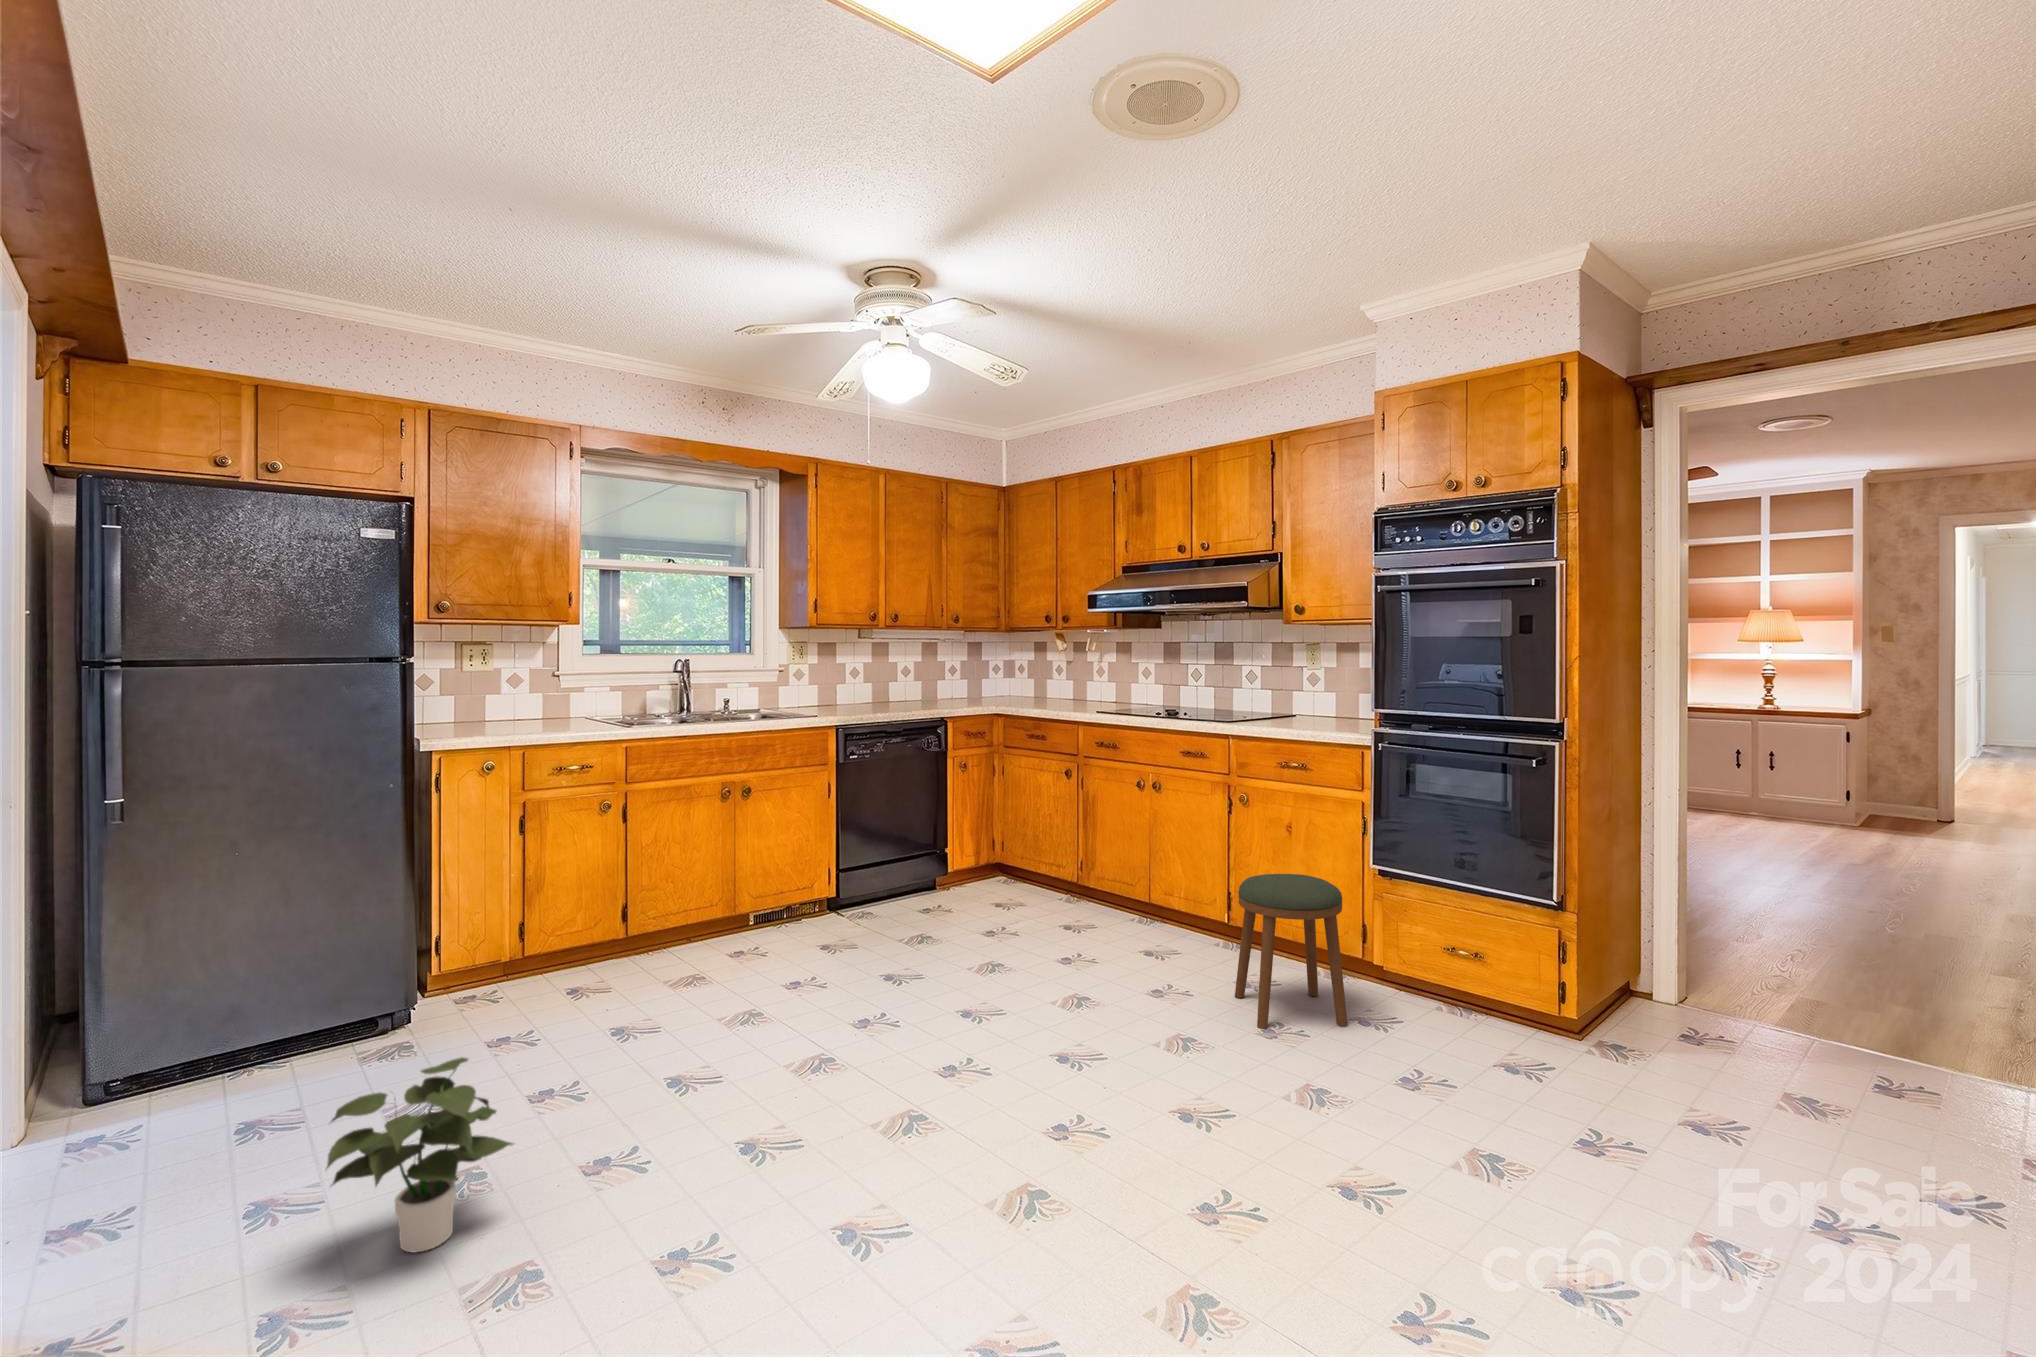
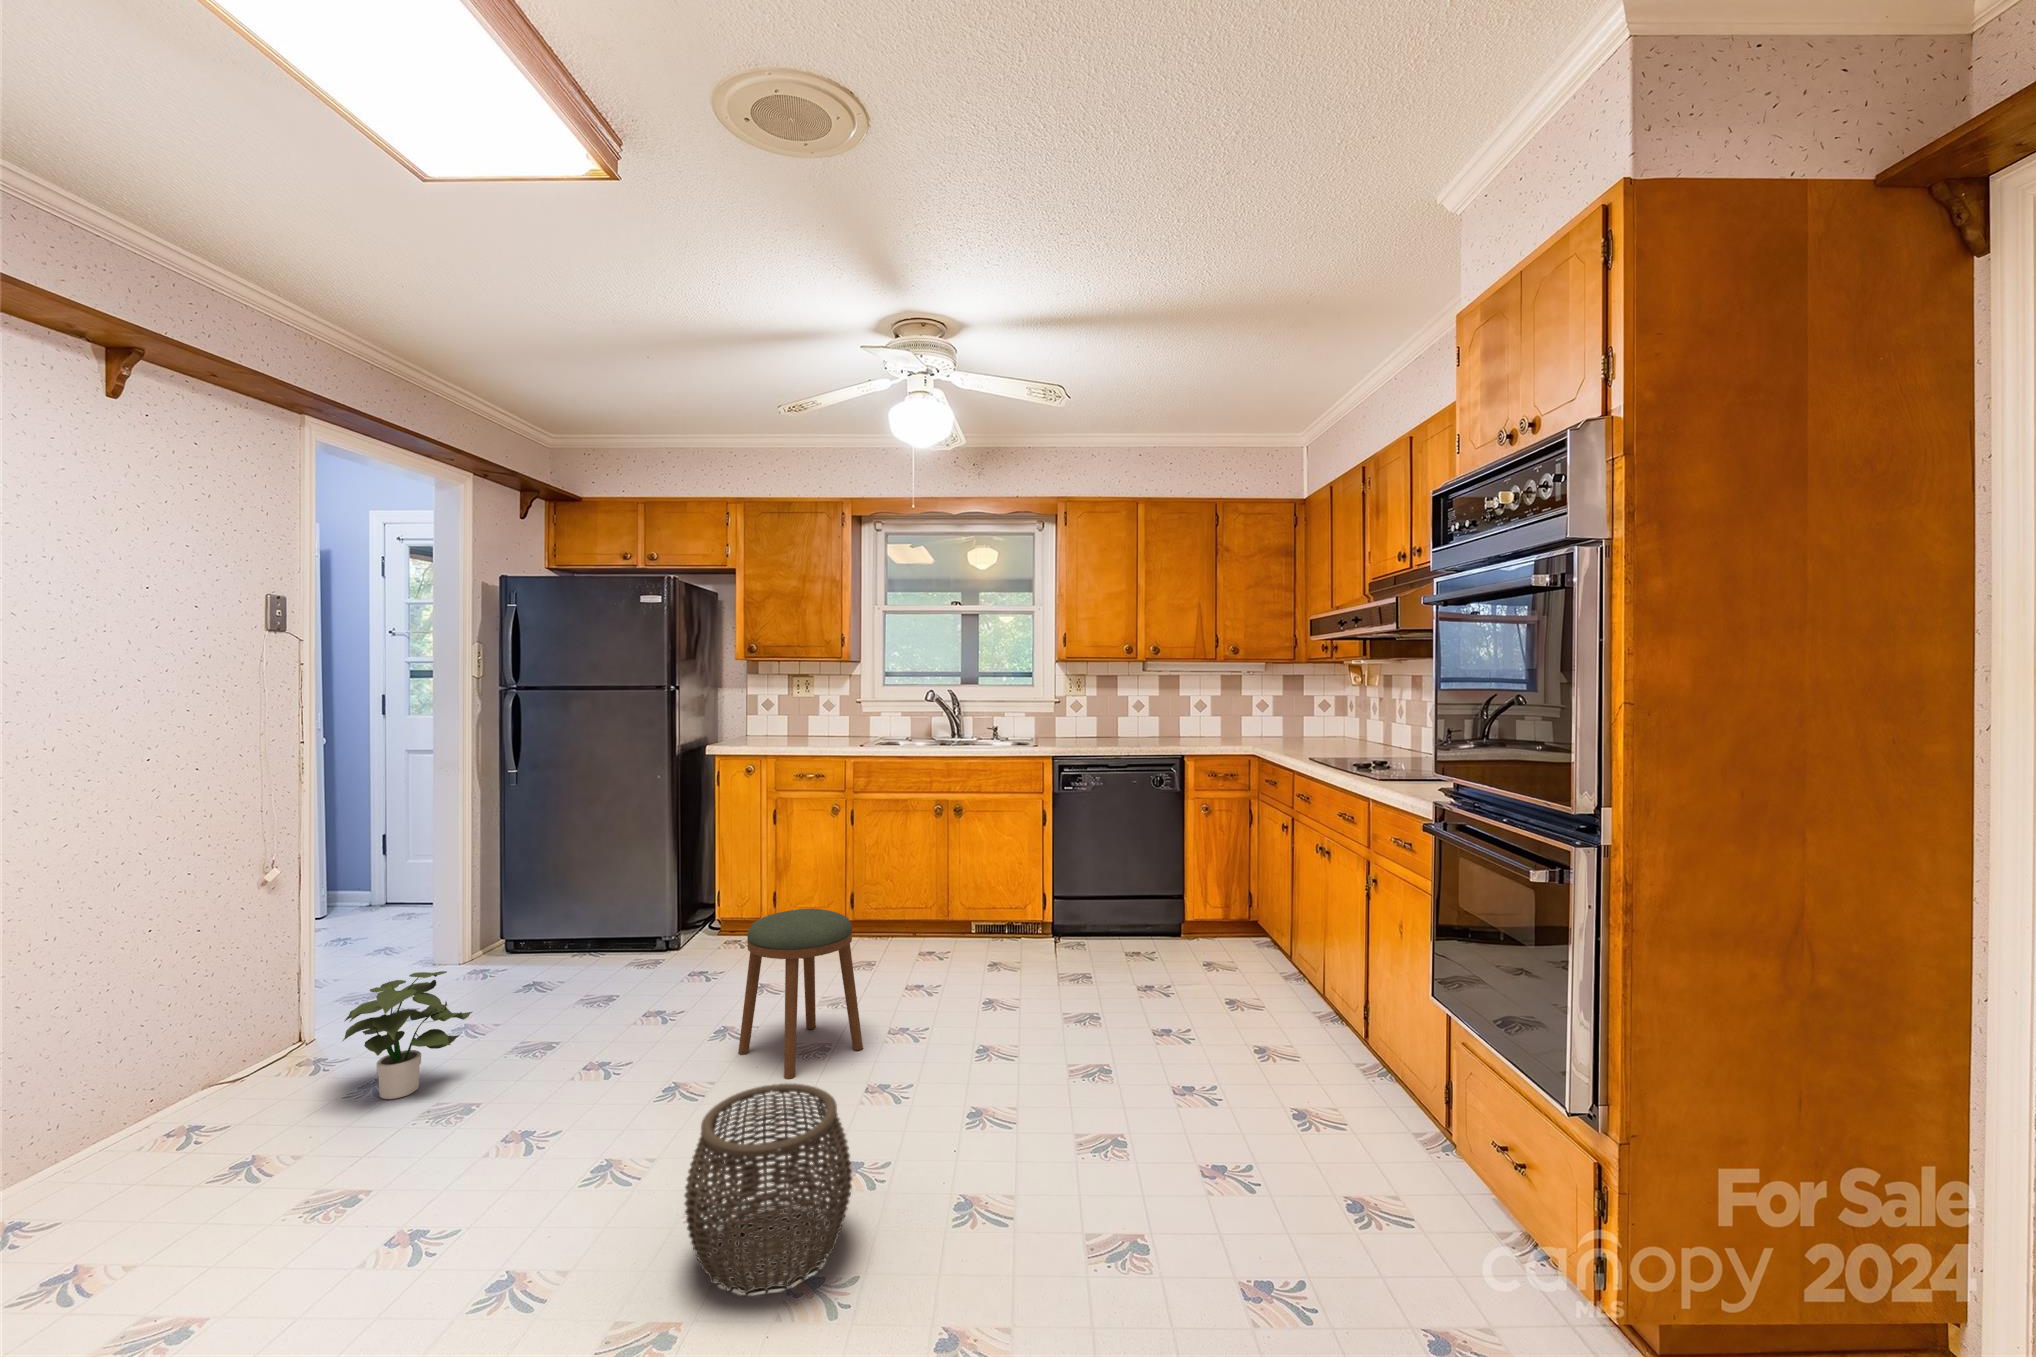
stool: present [1235,874,1348,1029] -> present [738,909,863,1079]
woven basket: none [1032,1001,1172,1165] -> present [684,1083,852,1293]

